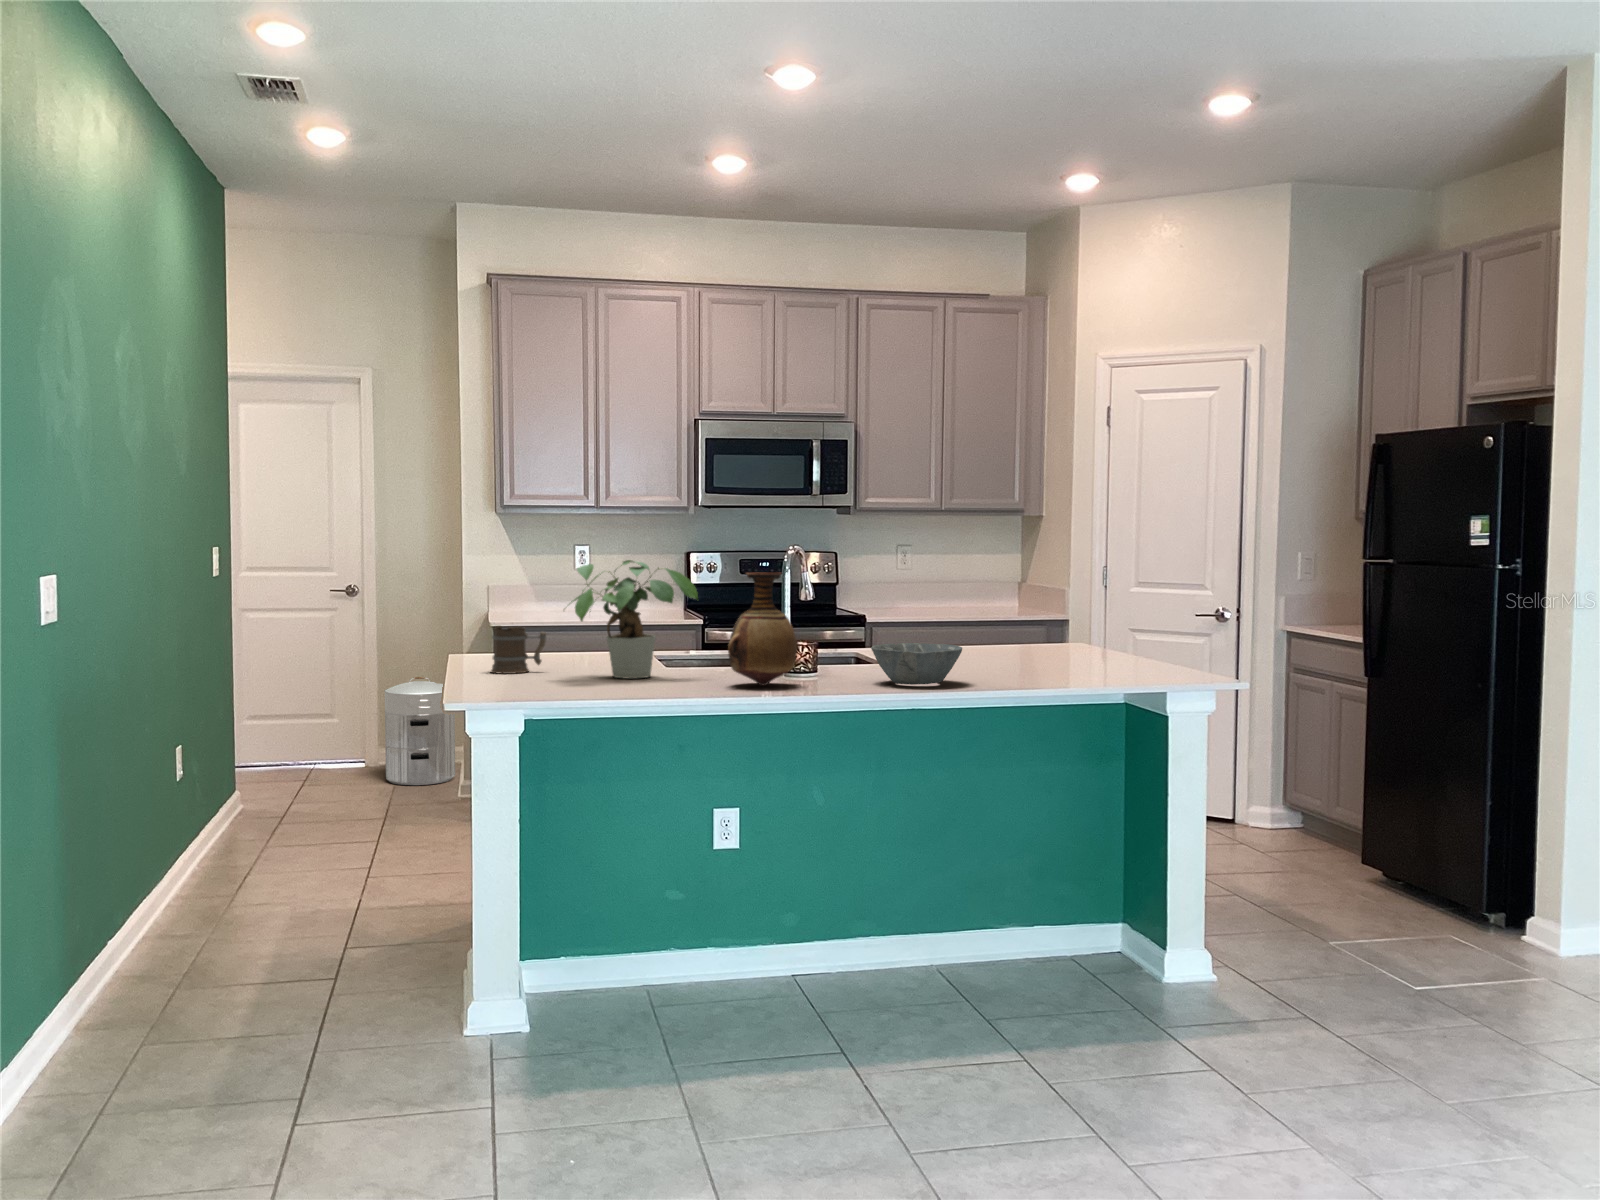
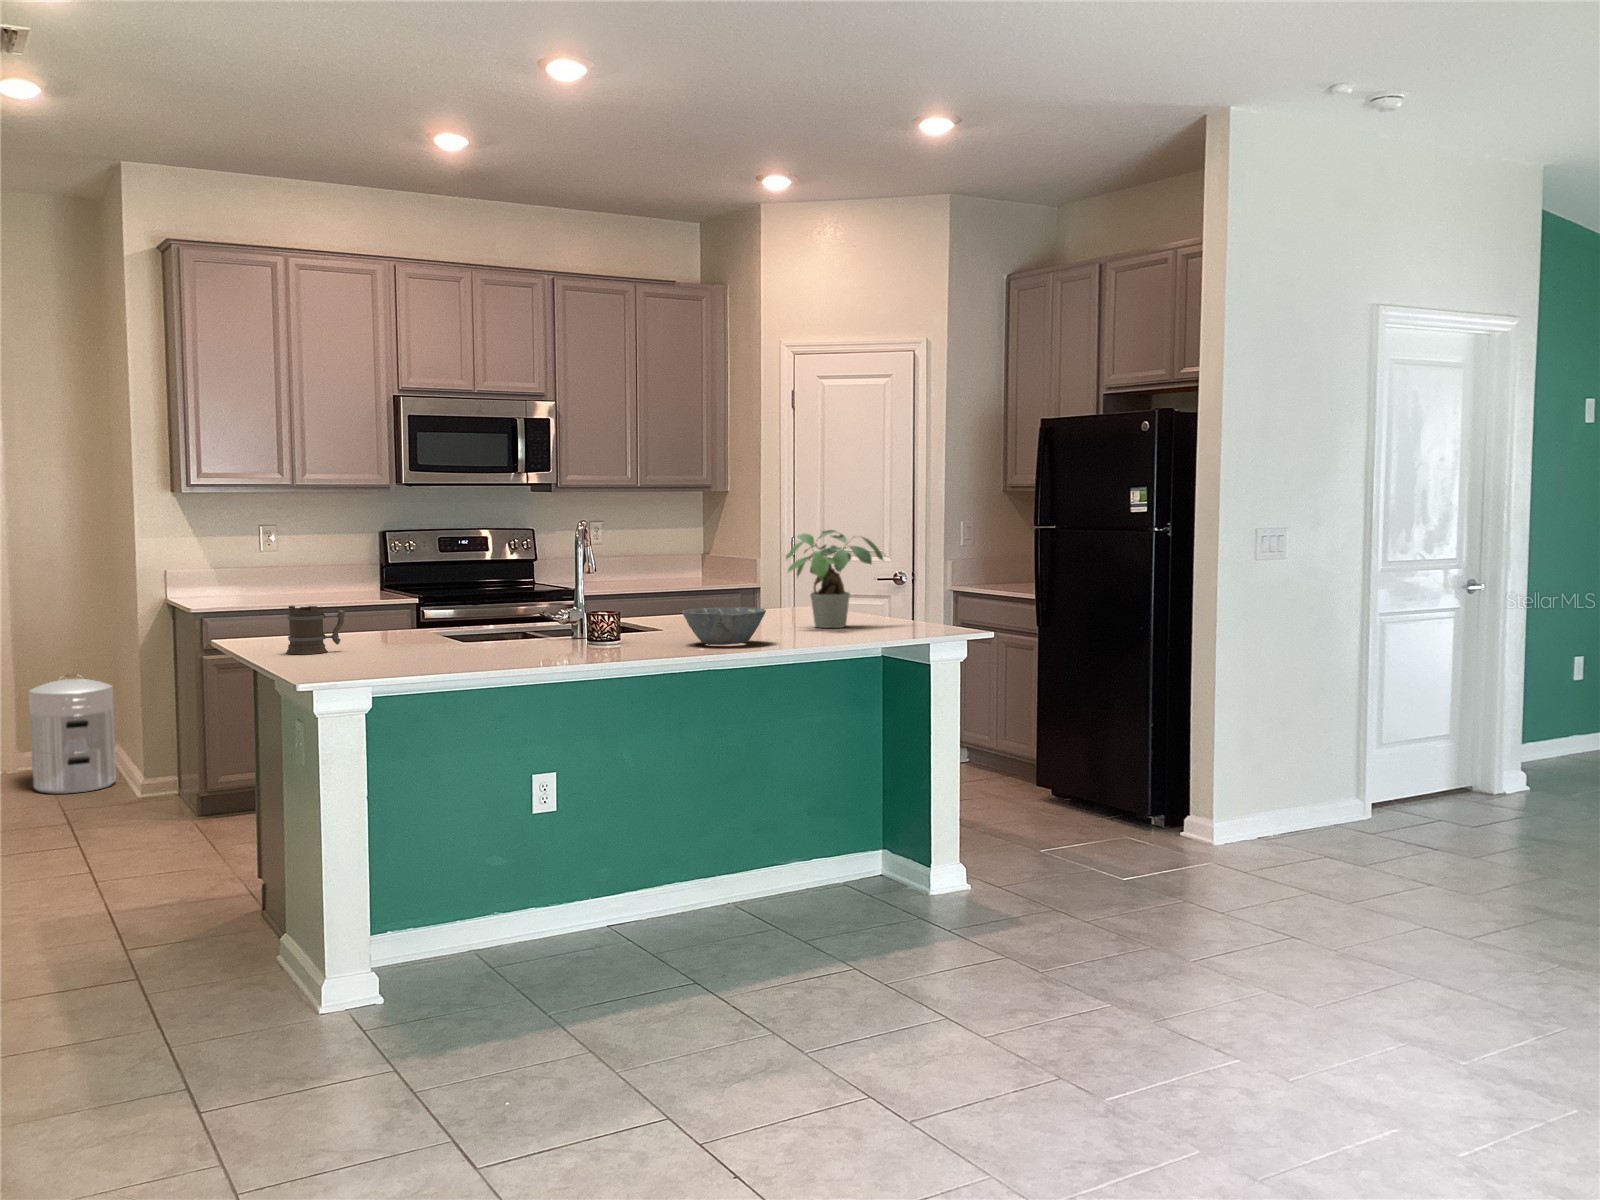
potted plant: present [571,560,698,679] -> present [786,530,883,628]
vase: present [728,573,798,685] -> none [556,544,622,652]

